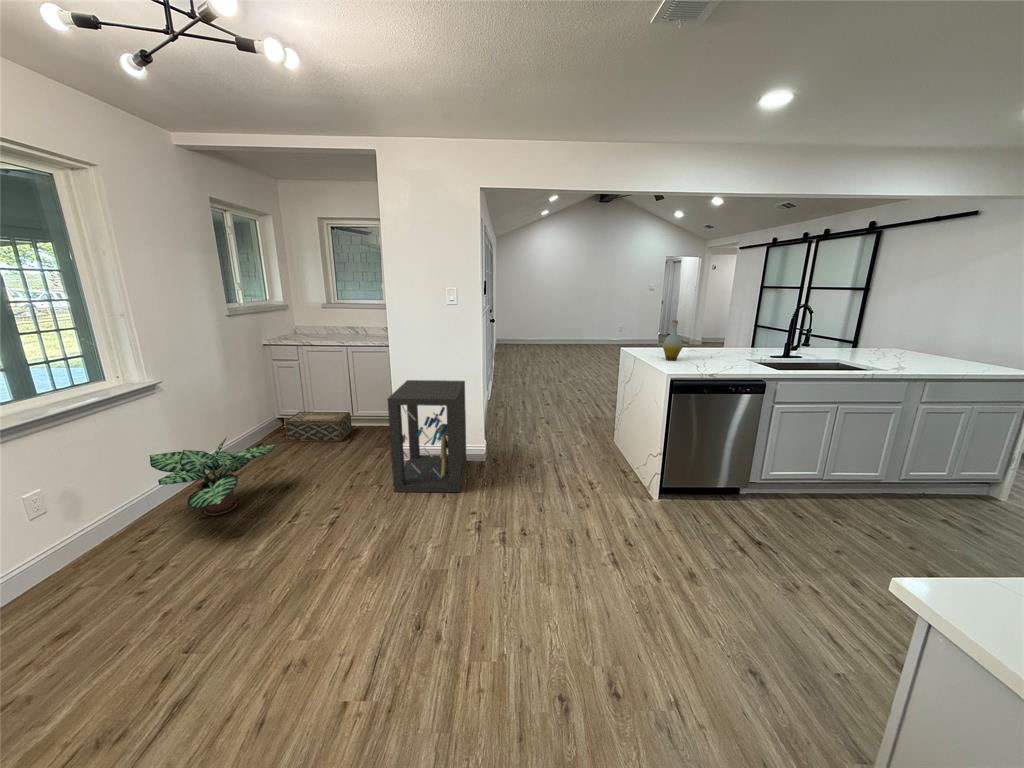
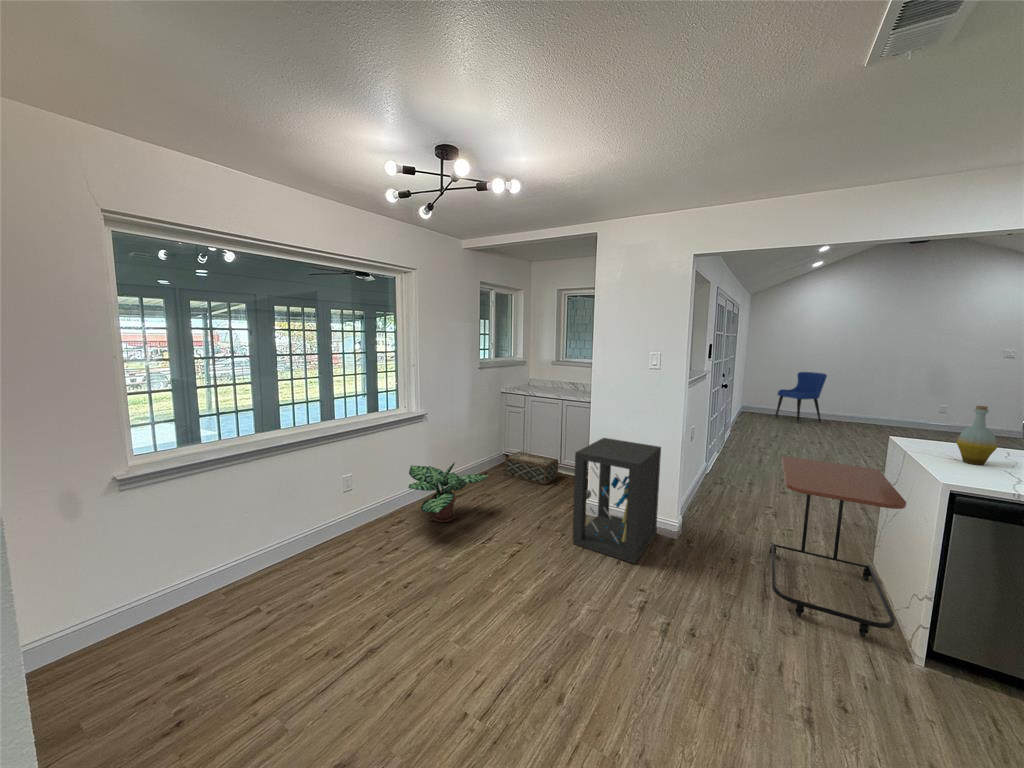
dining chair: none [520,308,553,350] -> present [775,372,827,423]
side table: none [553,374,645,493] -> present [770,456,906,637]

